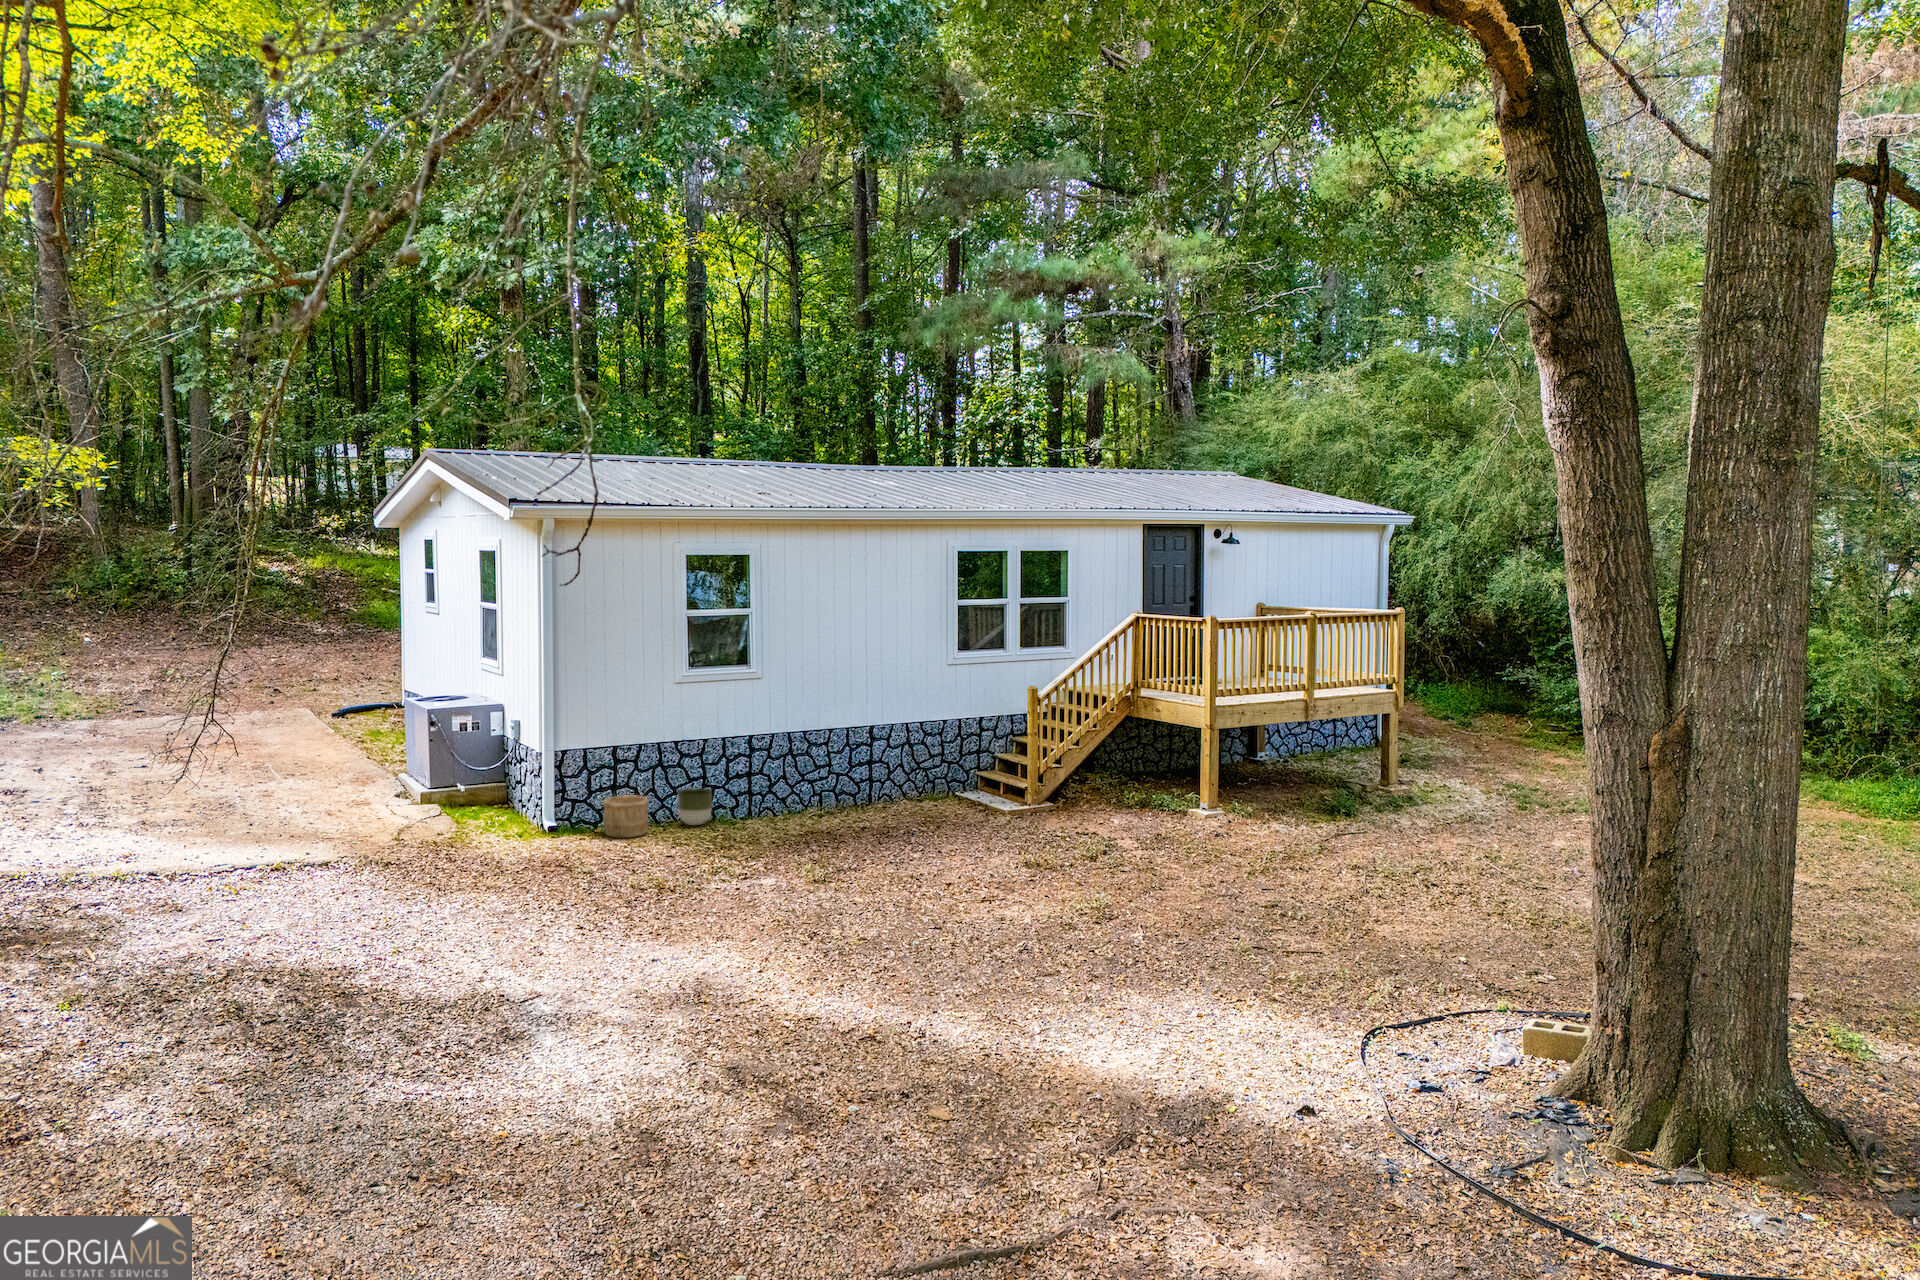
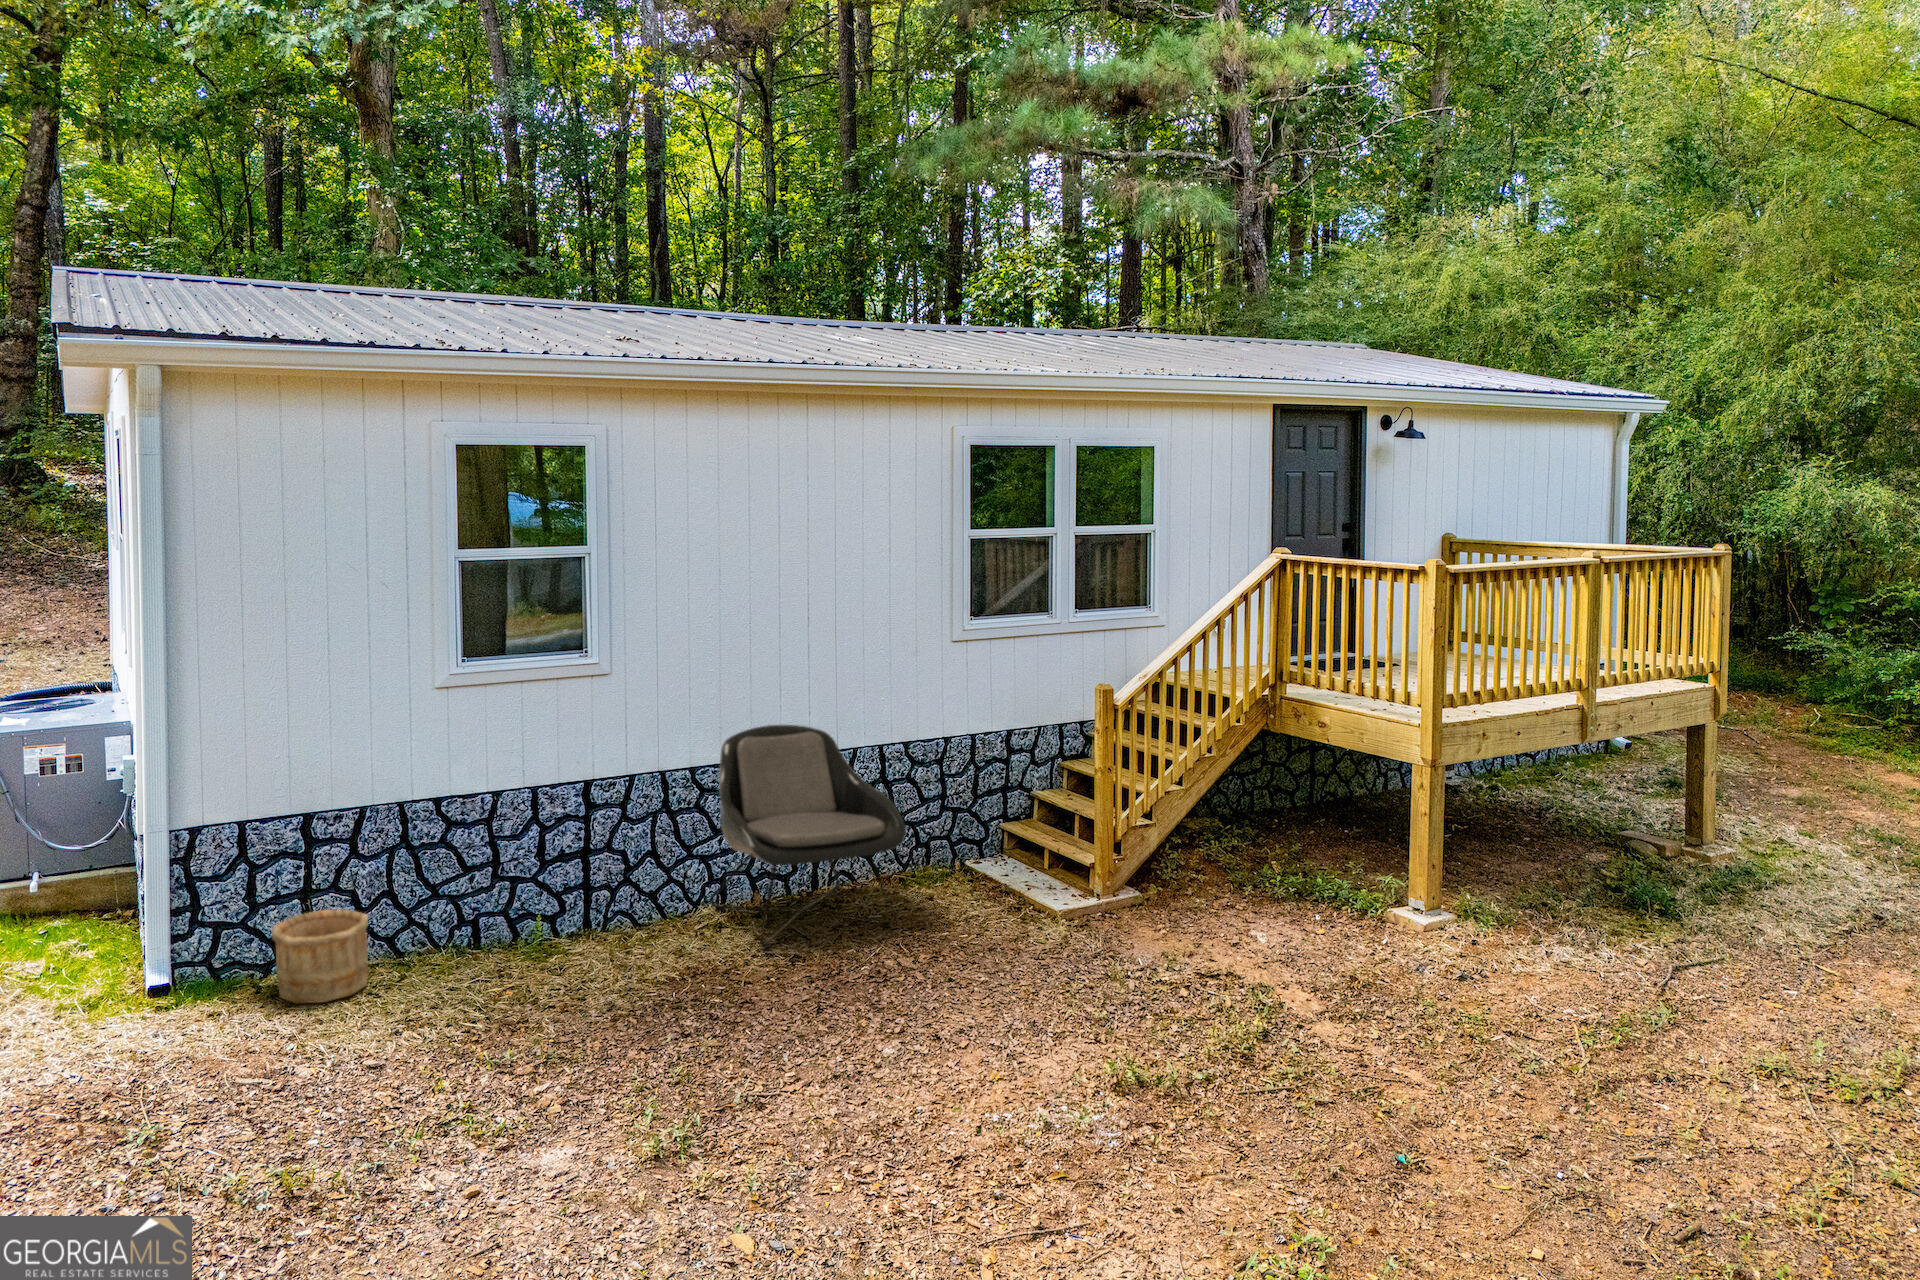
lounge chair: none [814,708,922,823] -> present [710,725,906,949]
planter: present [678,788,712,825] -> none [437,886,505,961]

